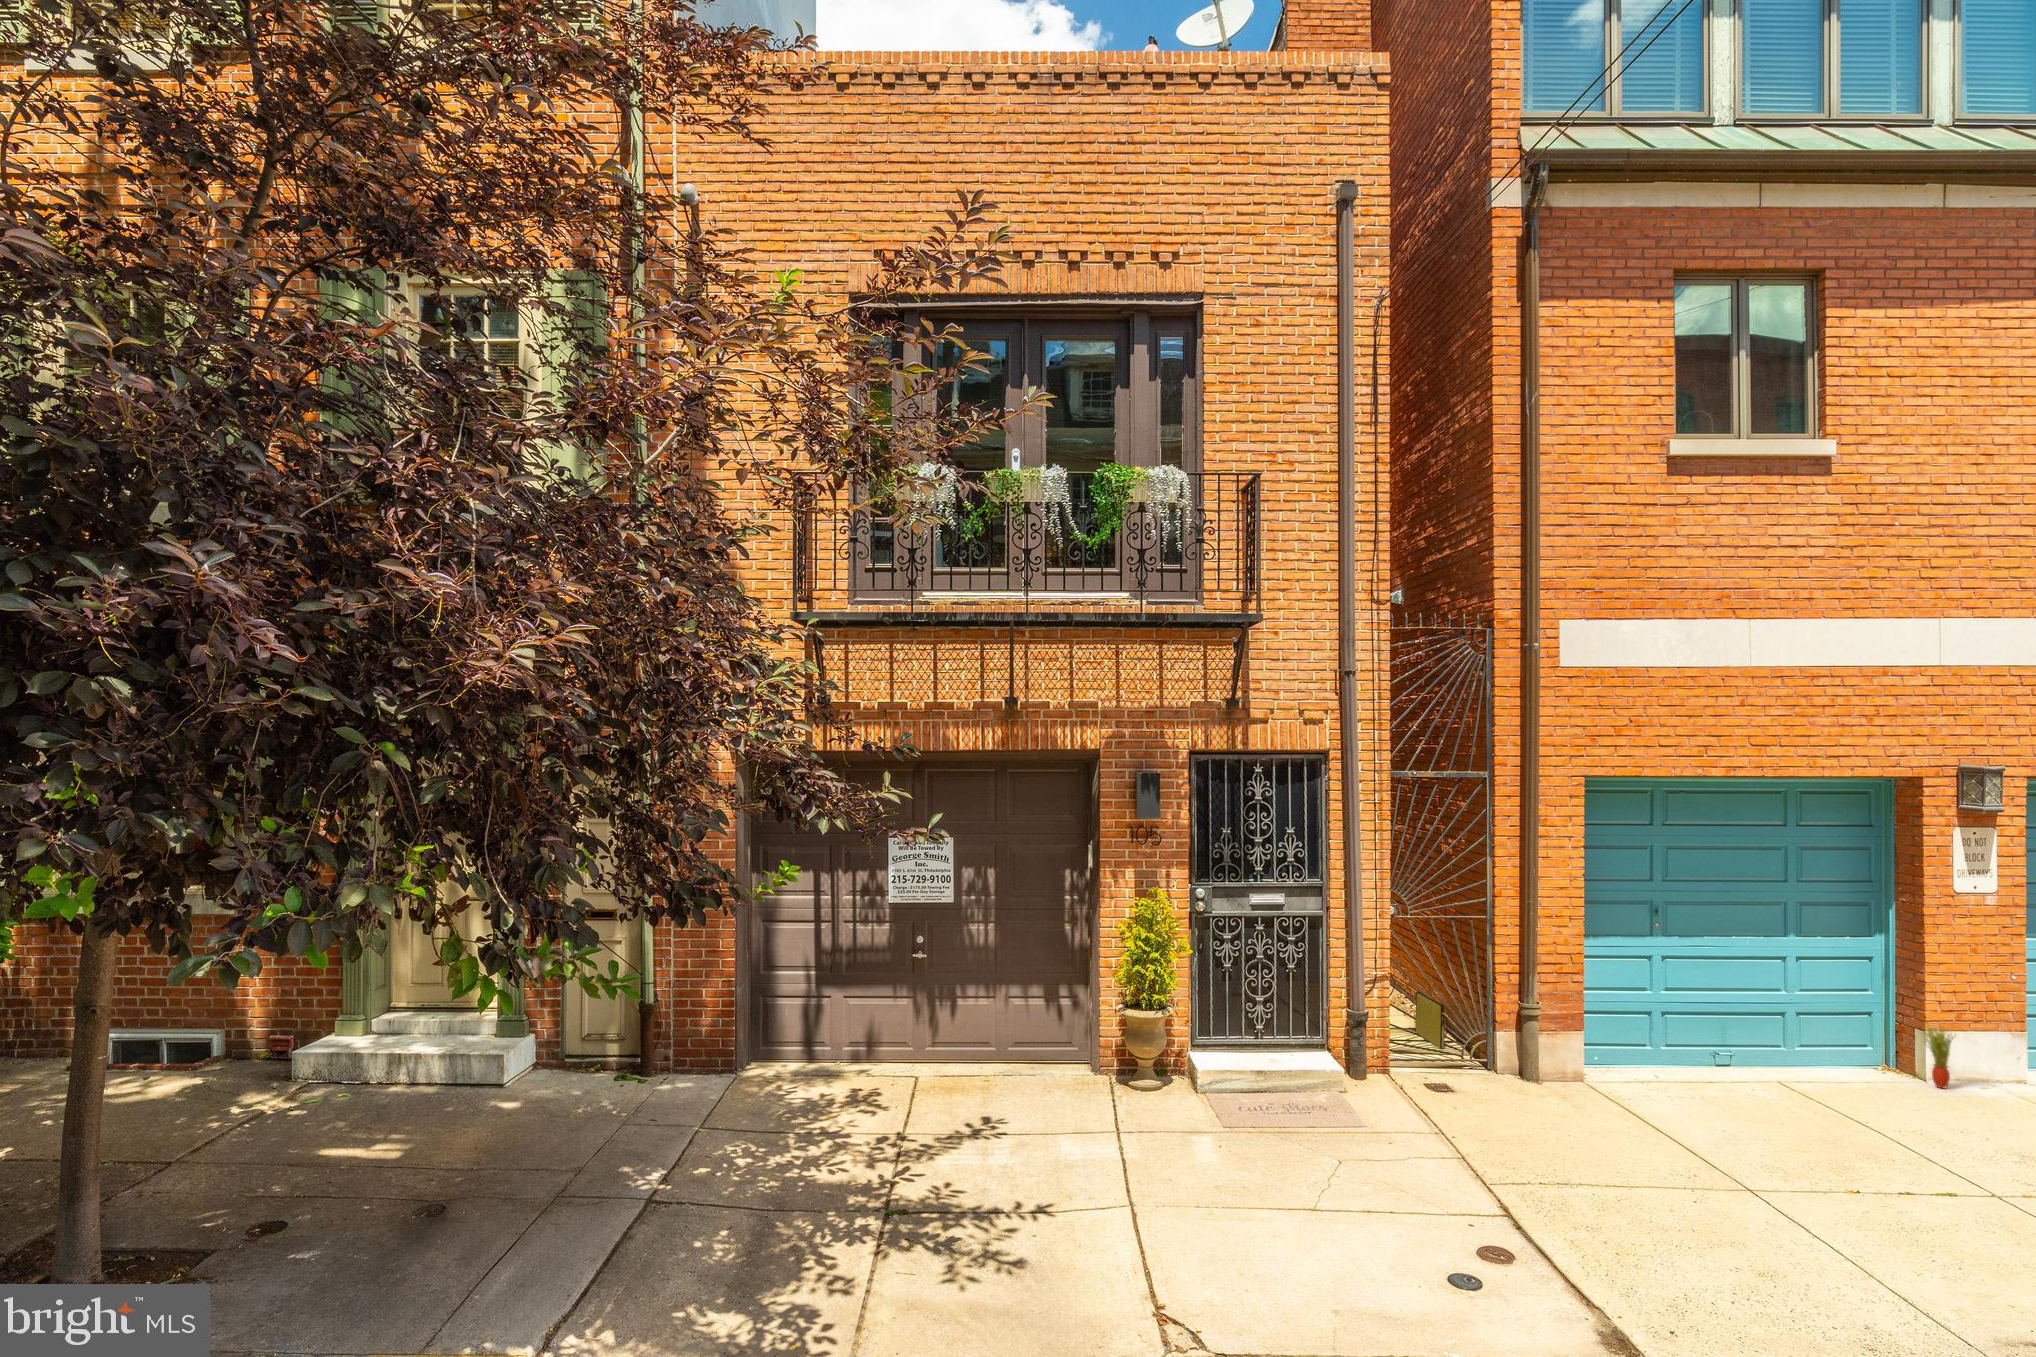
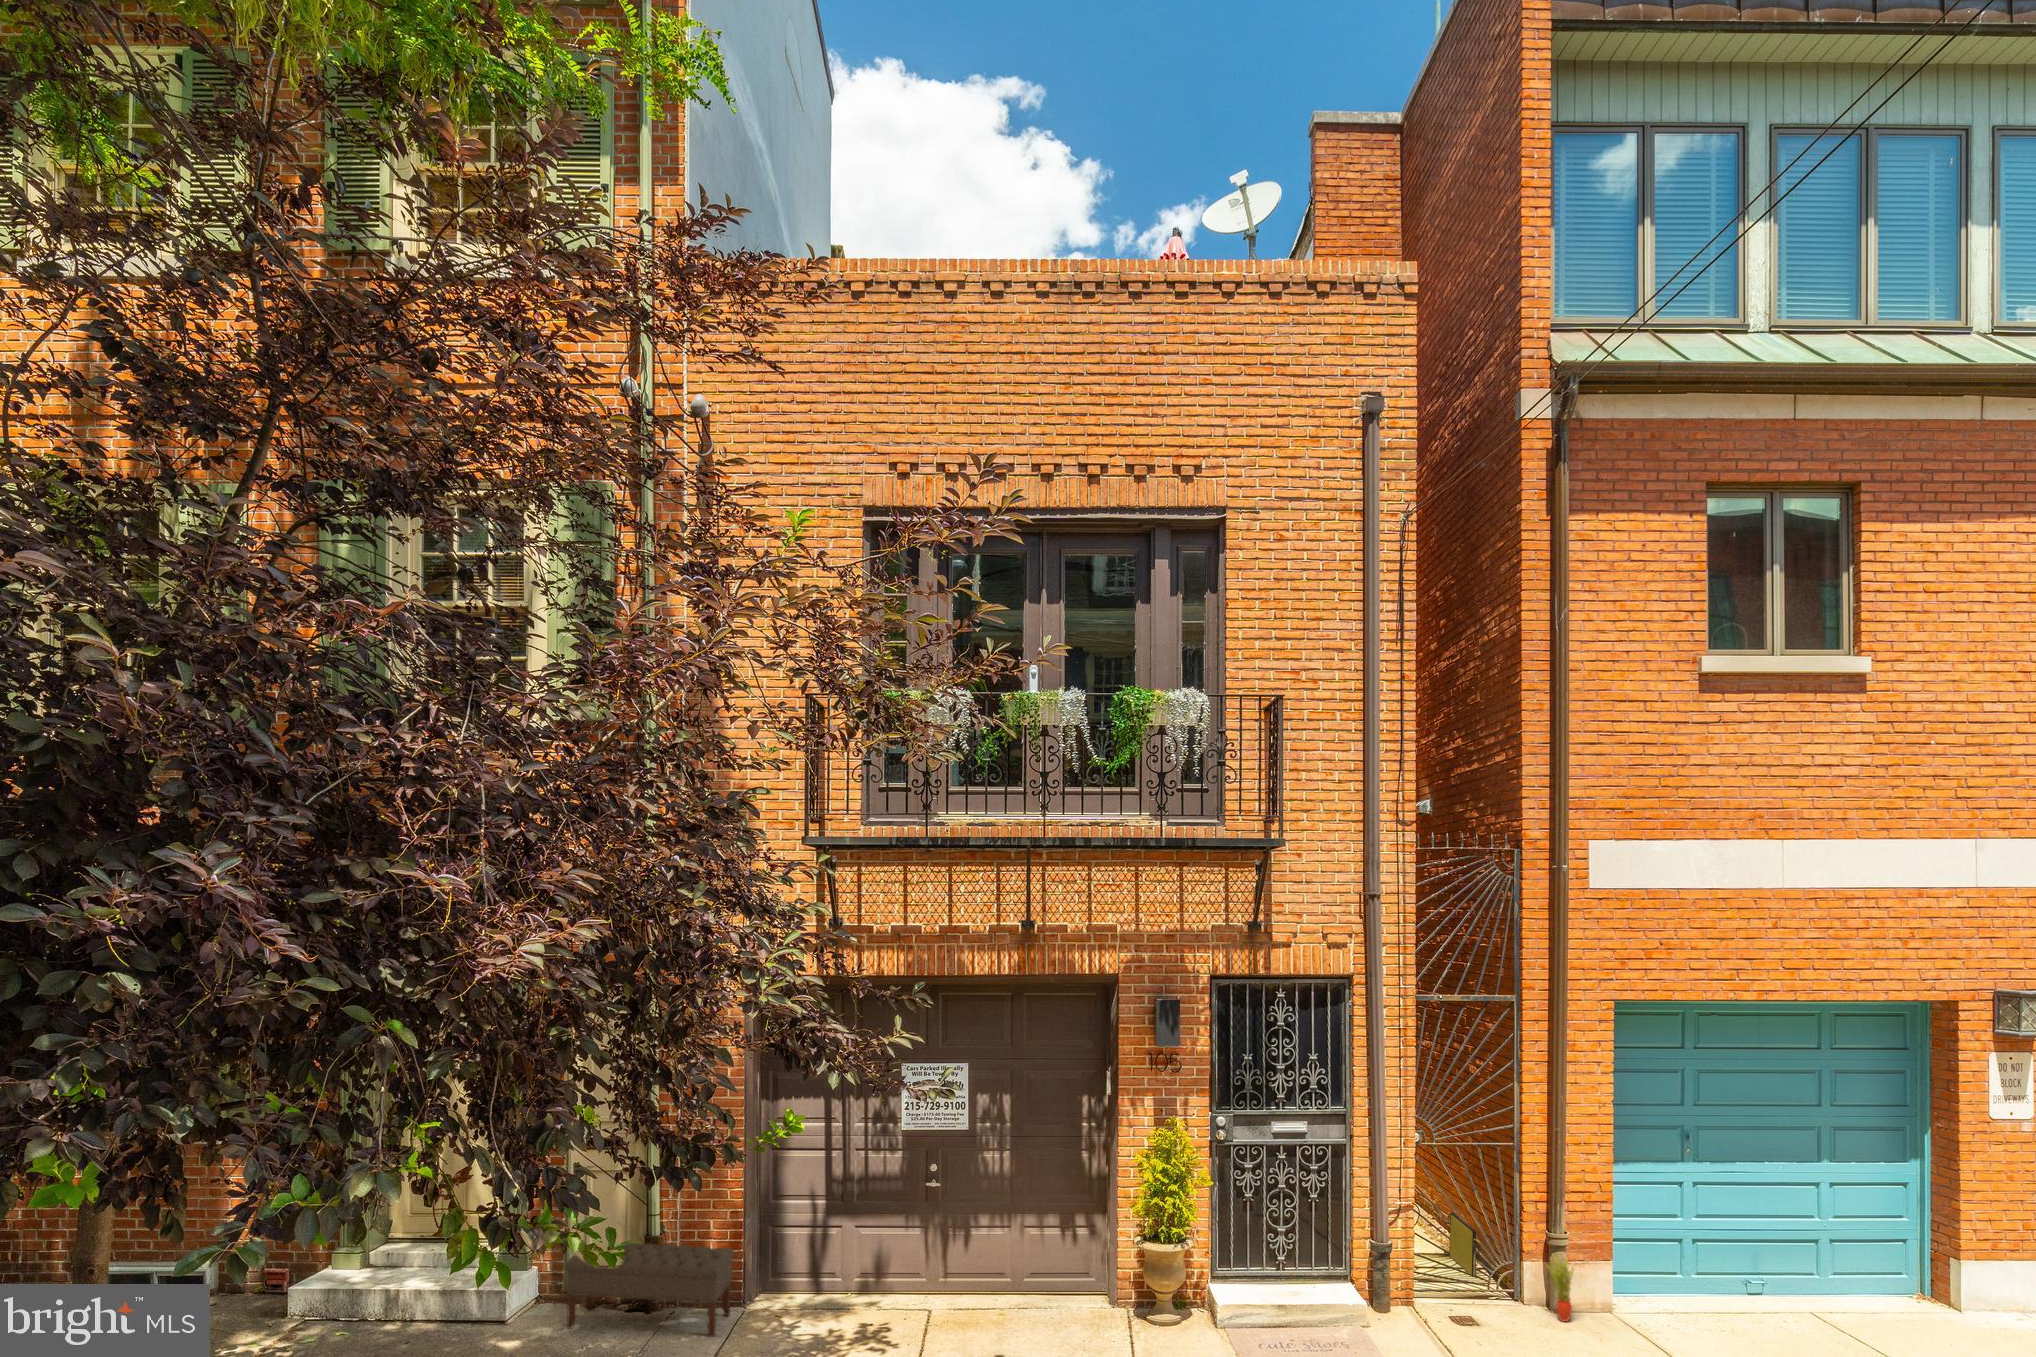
bench: none [553,1009,723,1099] -> present [565,1243,734,1337]
potted plant: present [1922,1024,1954,1089] -> present [1548,1256,1574,1322]

